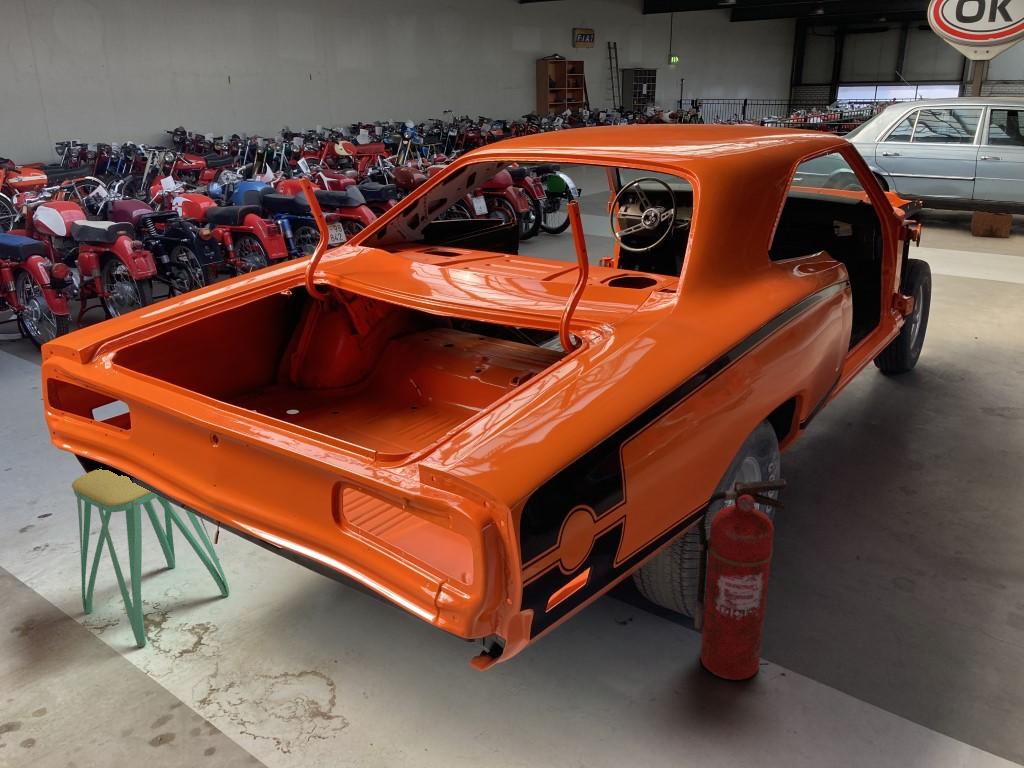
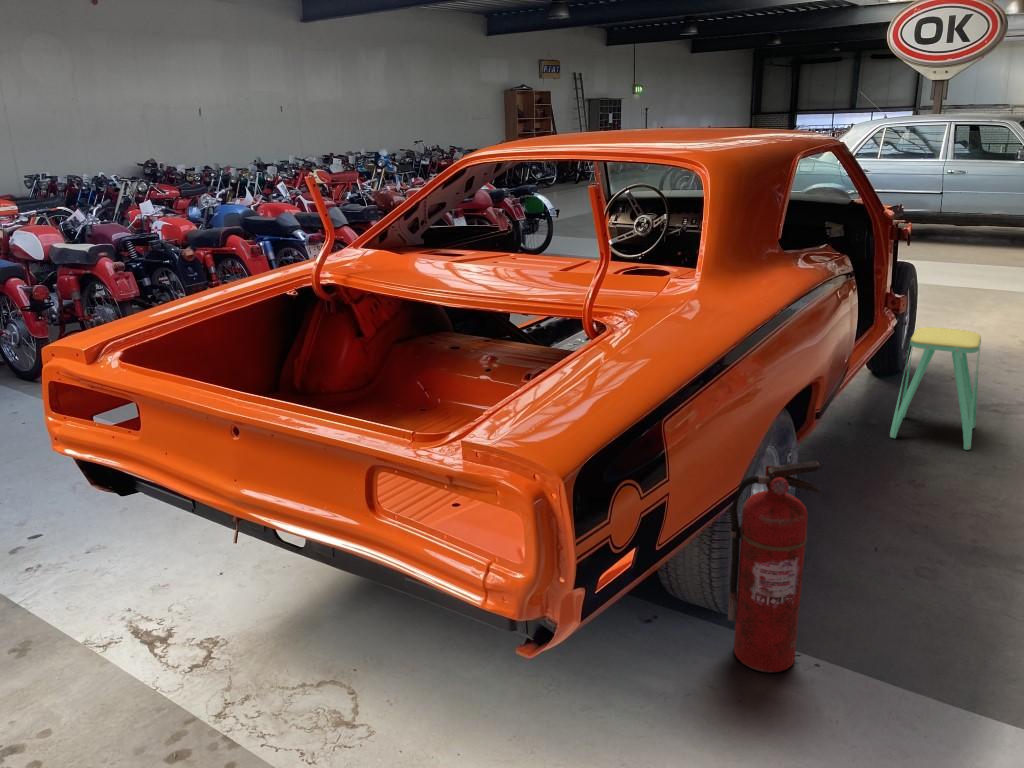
cardboard box: present [970,211,1013,238] -> none [948,222,990,252]
stool: present [72,469,229,647] -> present [890,327,981,450]

